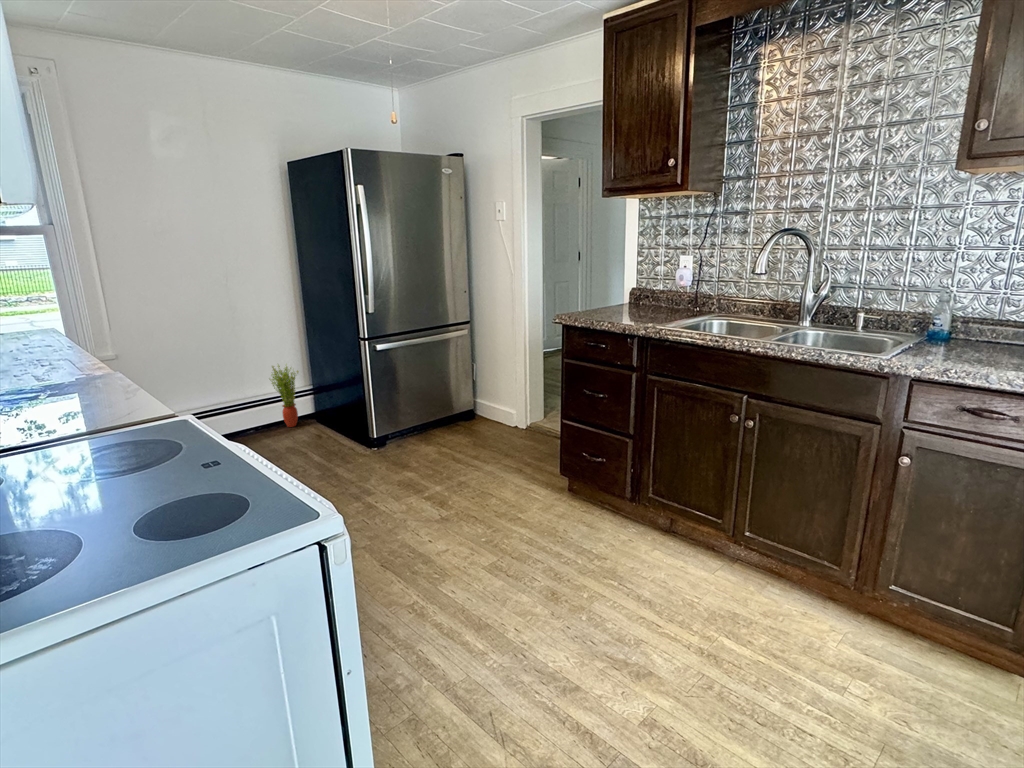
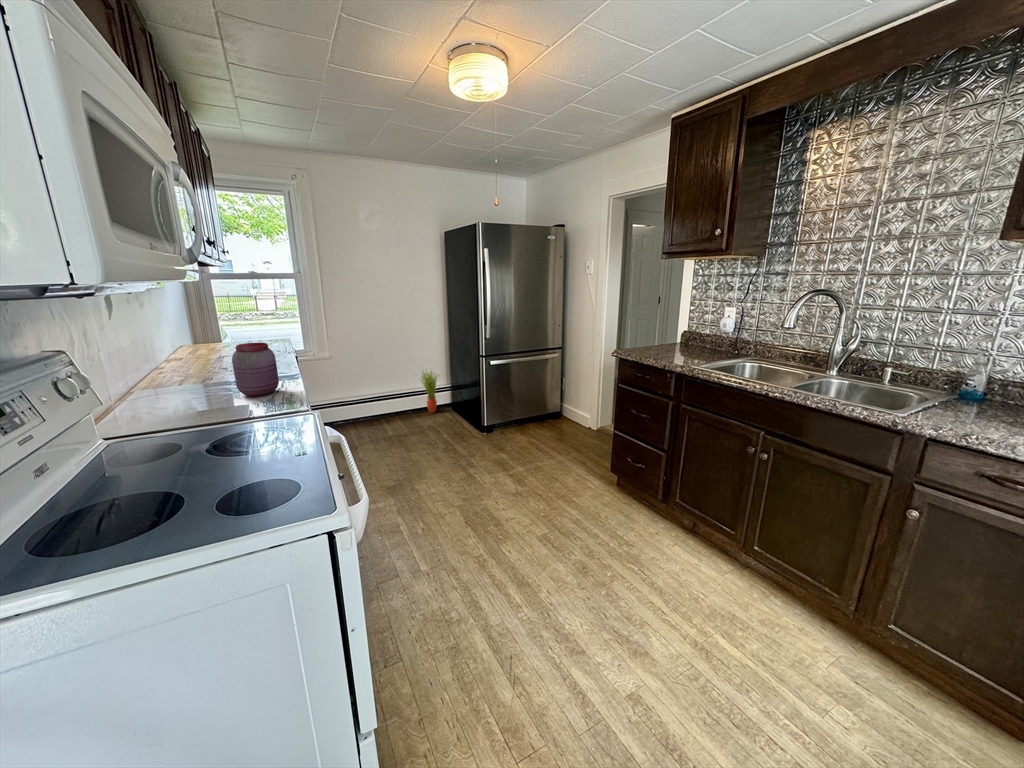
jar: none [17,324,97,408] -> present [232,343,279,396]

